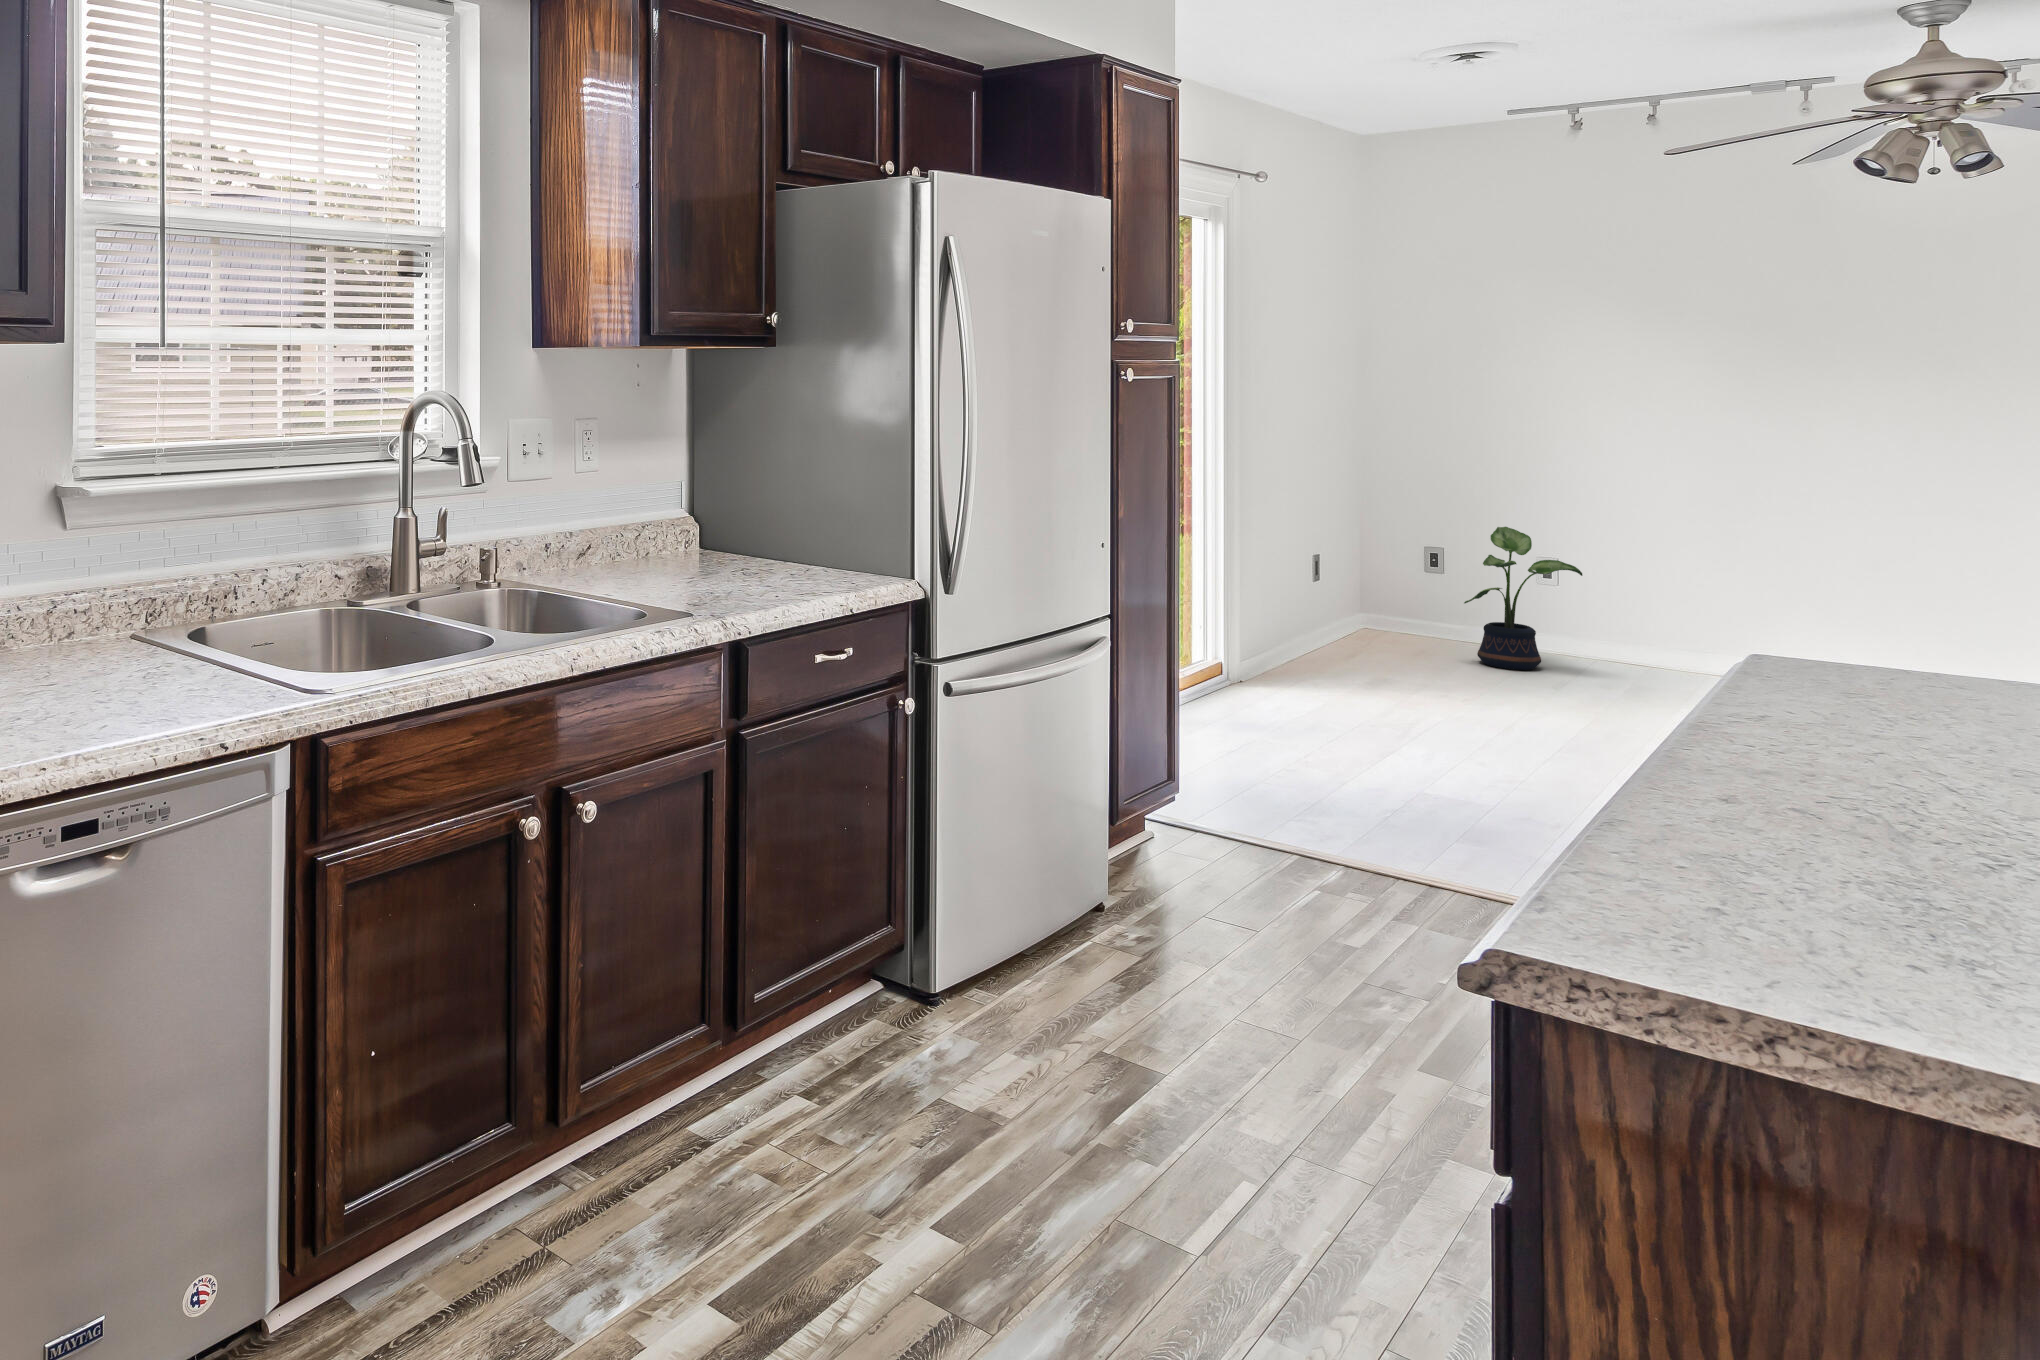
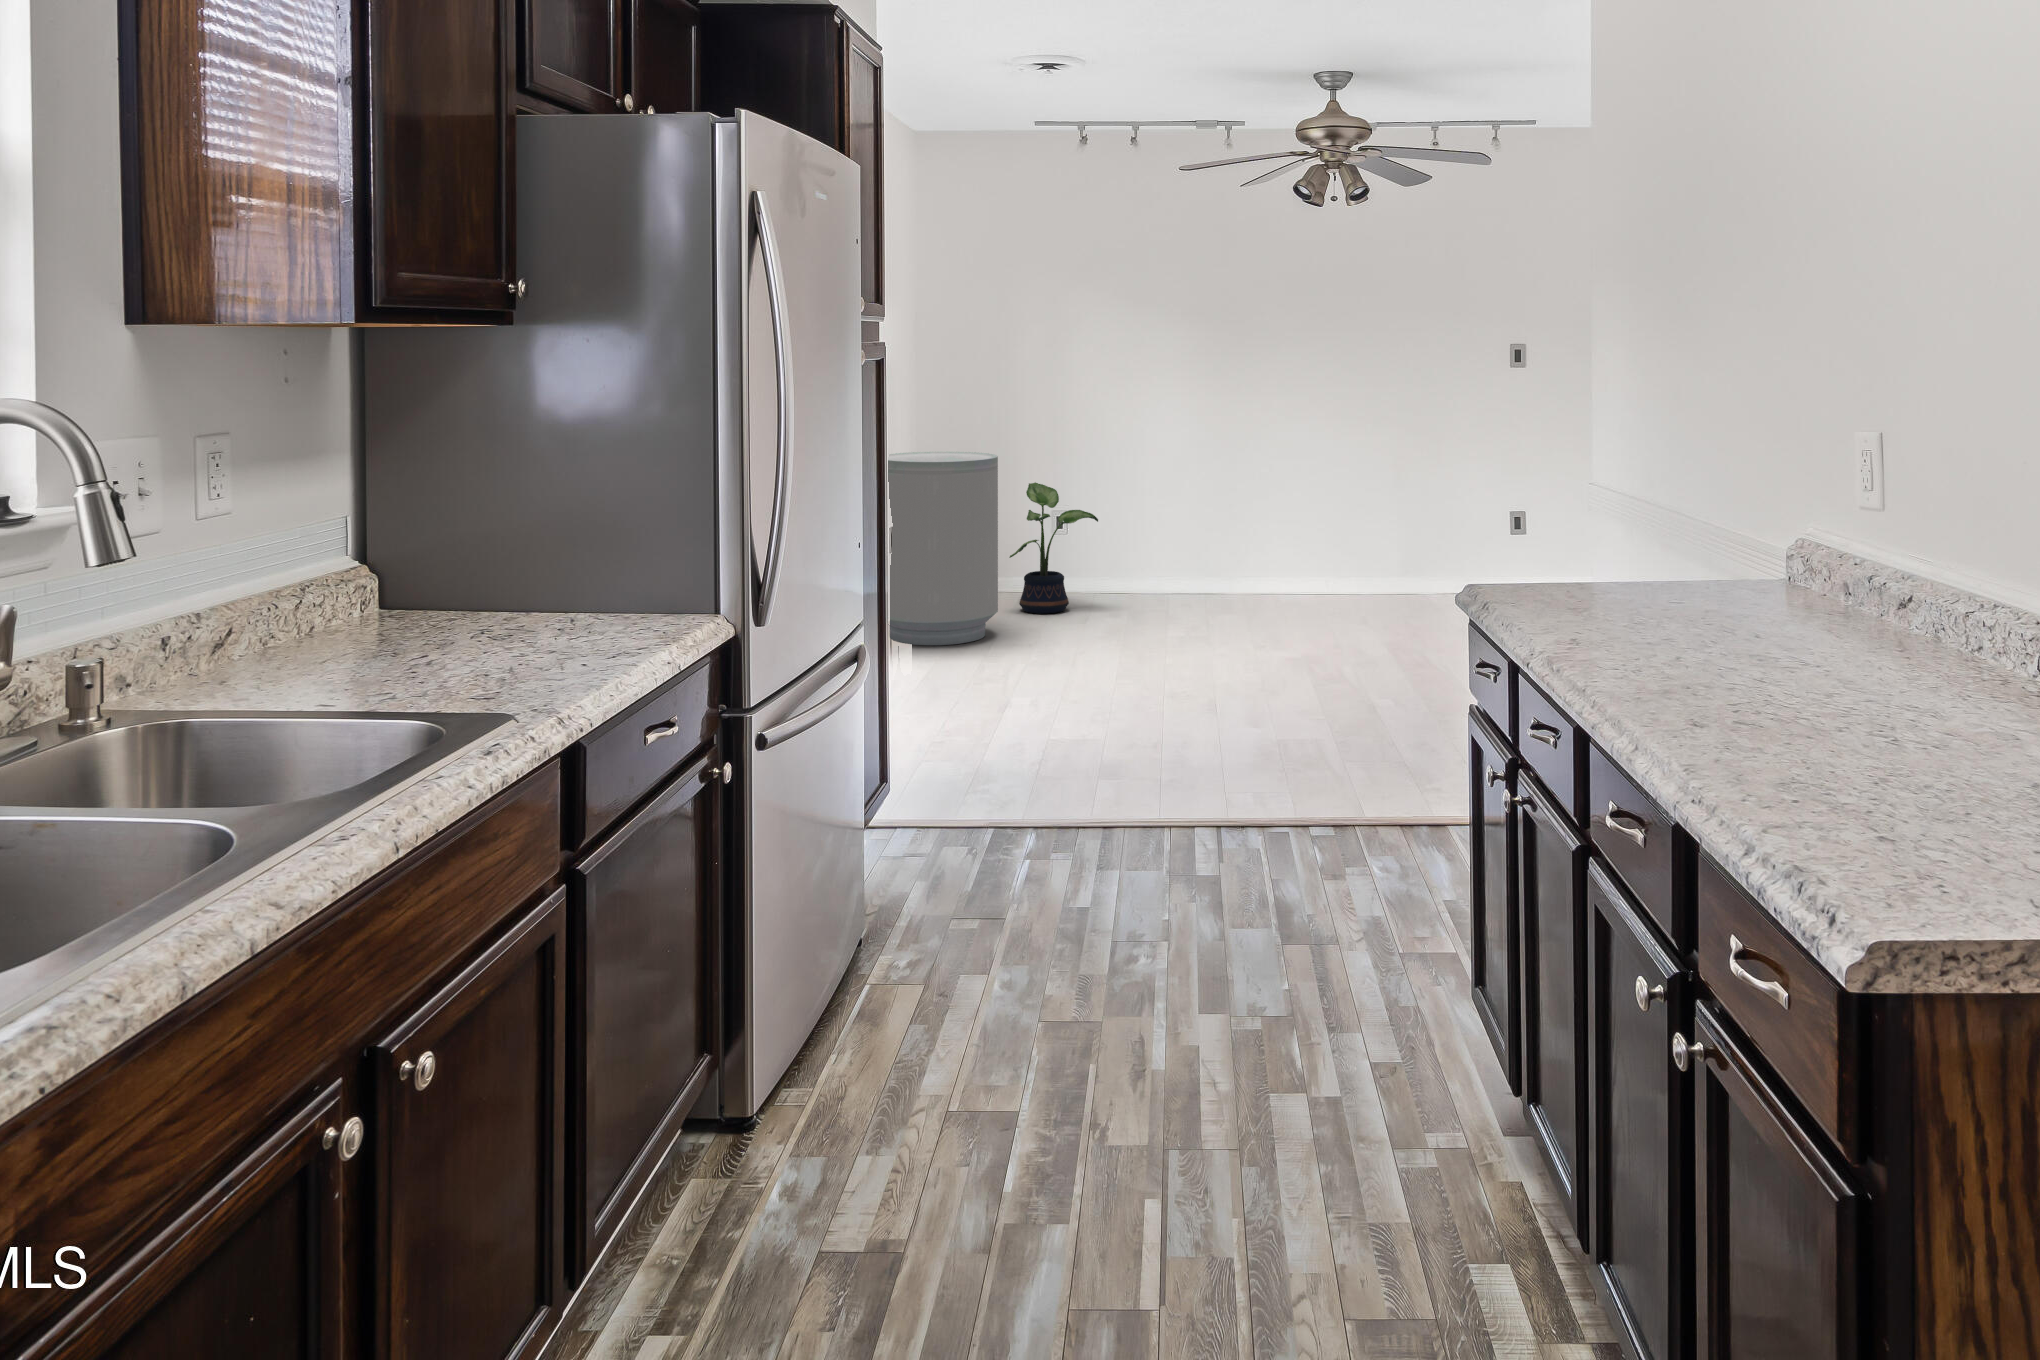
trash can: none [1294,483,1437,683] -> present [888,452,998,645]

